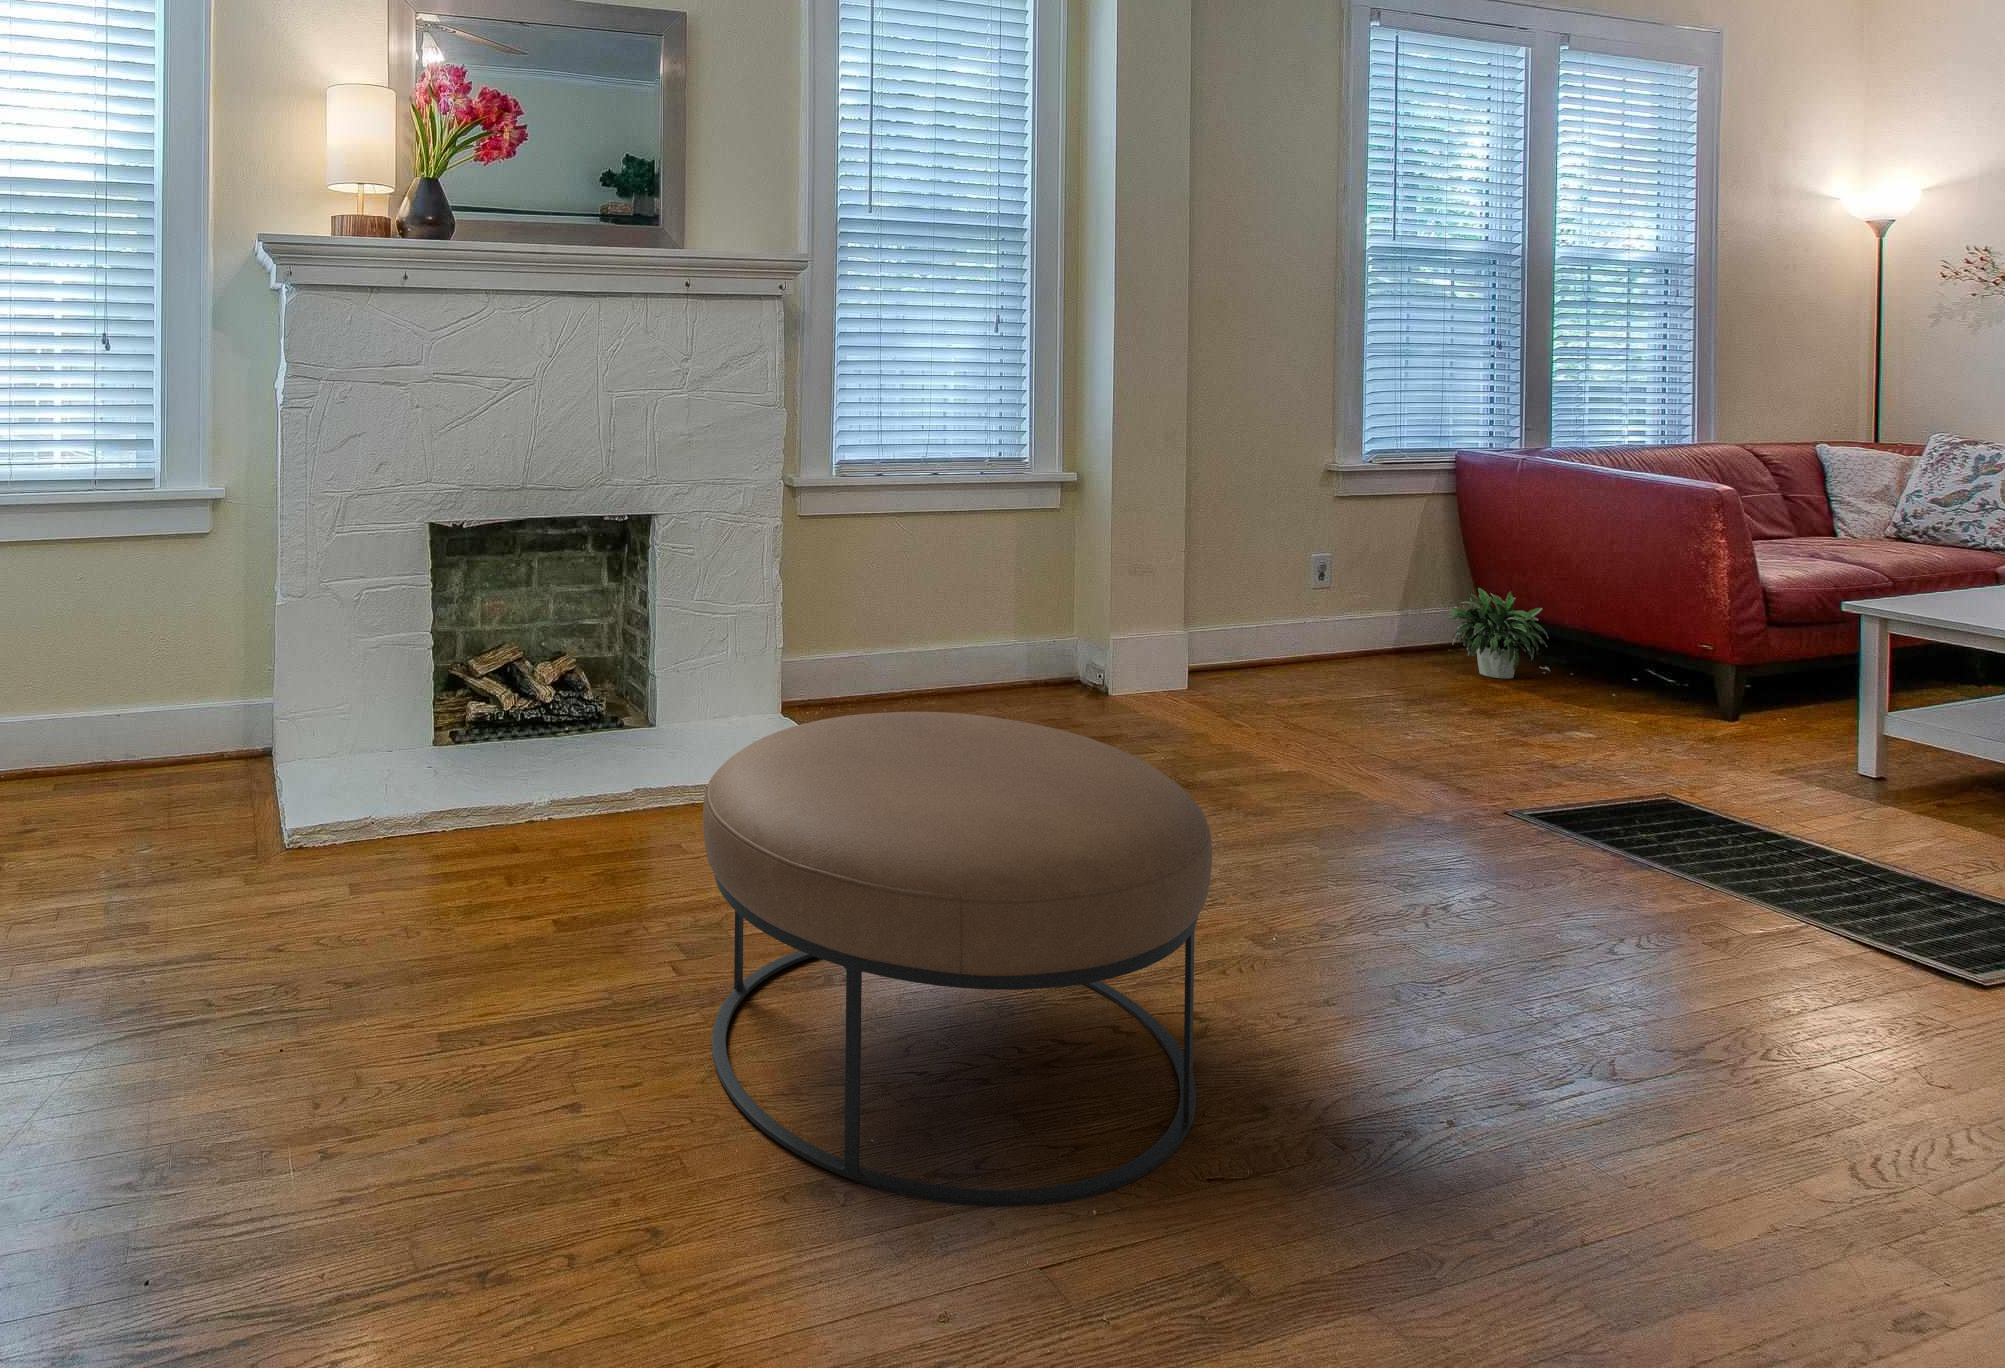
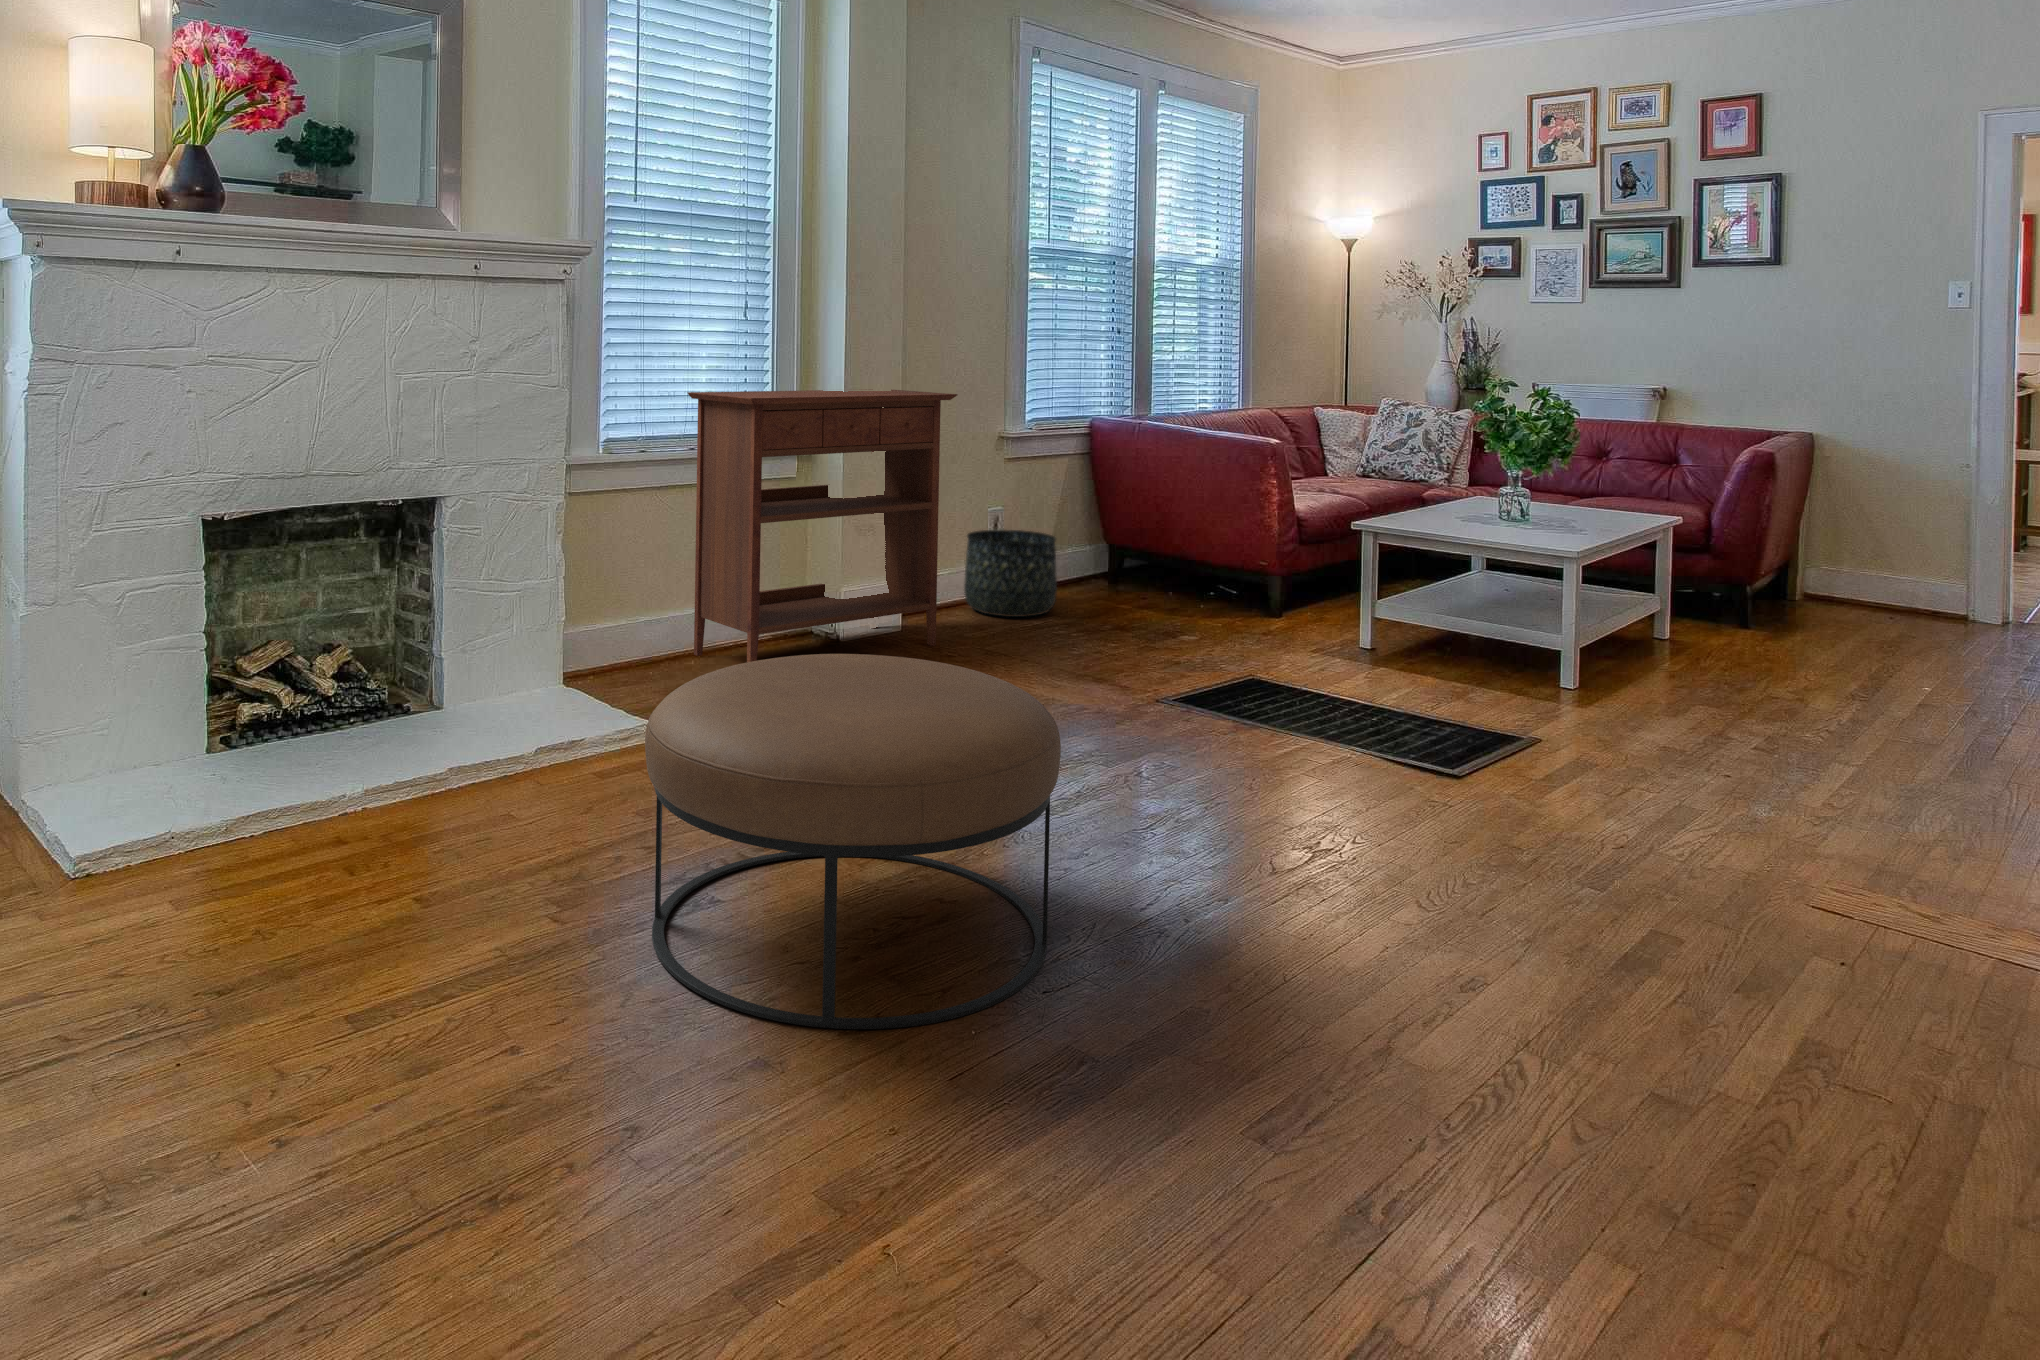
console table: none [935,413,1253,721] -> present [688,389,957,662]
basket: none [1284,577,1403,683] -> present [964,530,1057,617]
potted plant: present [1447,588,1550,678] -> none [1083,531,1155,604]

